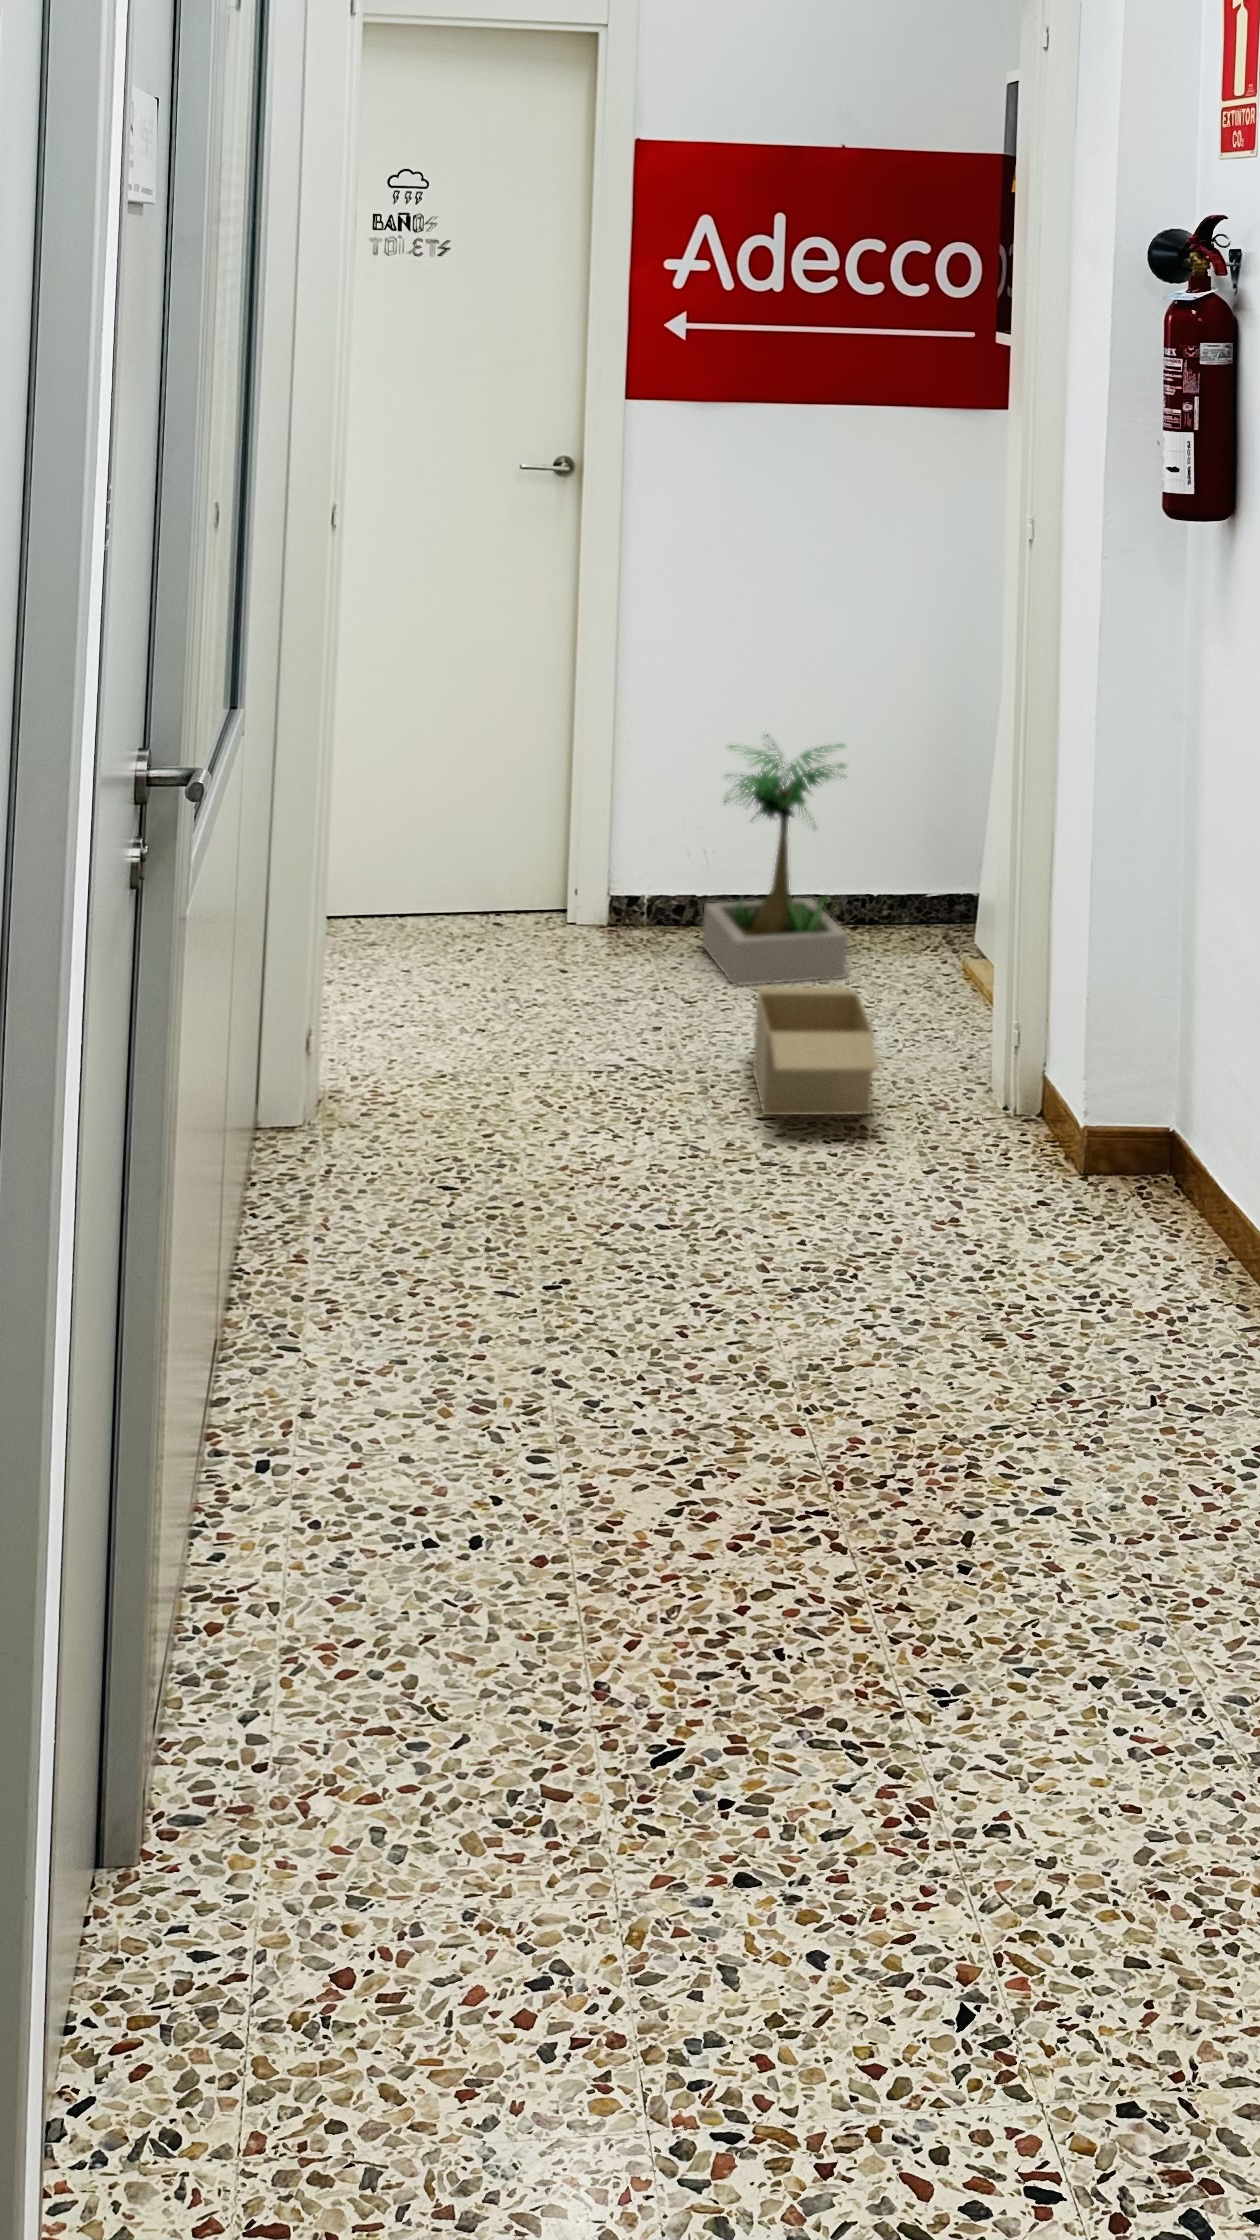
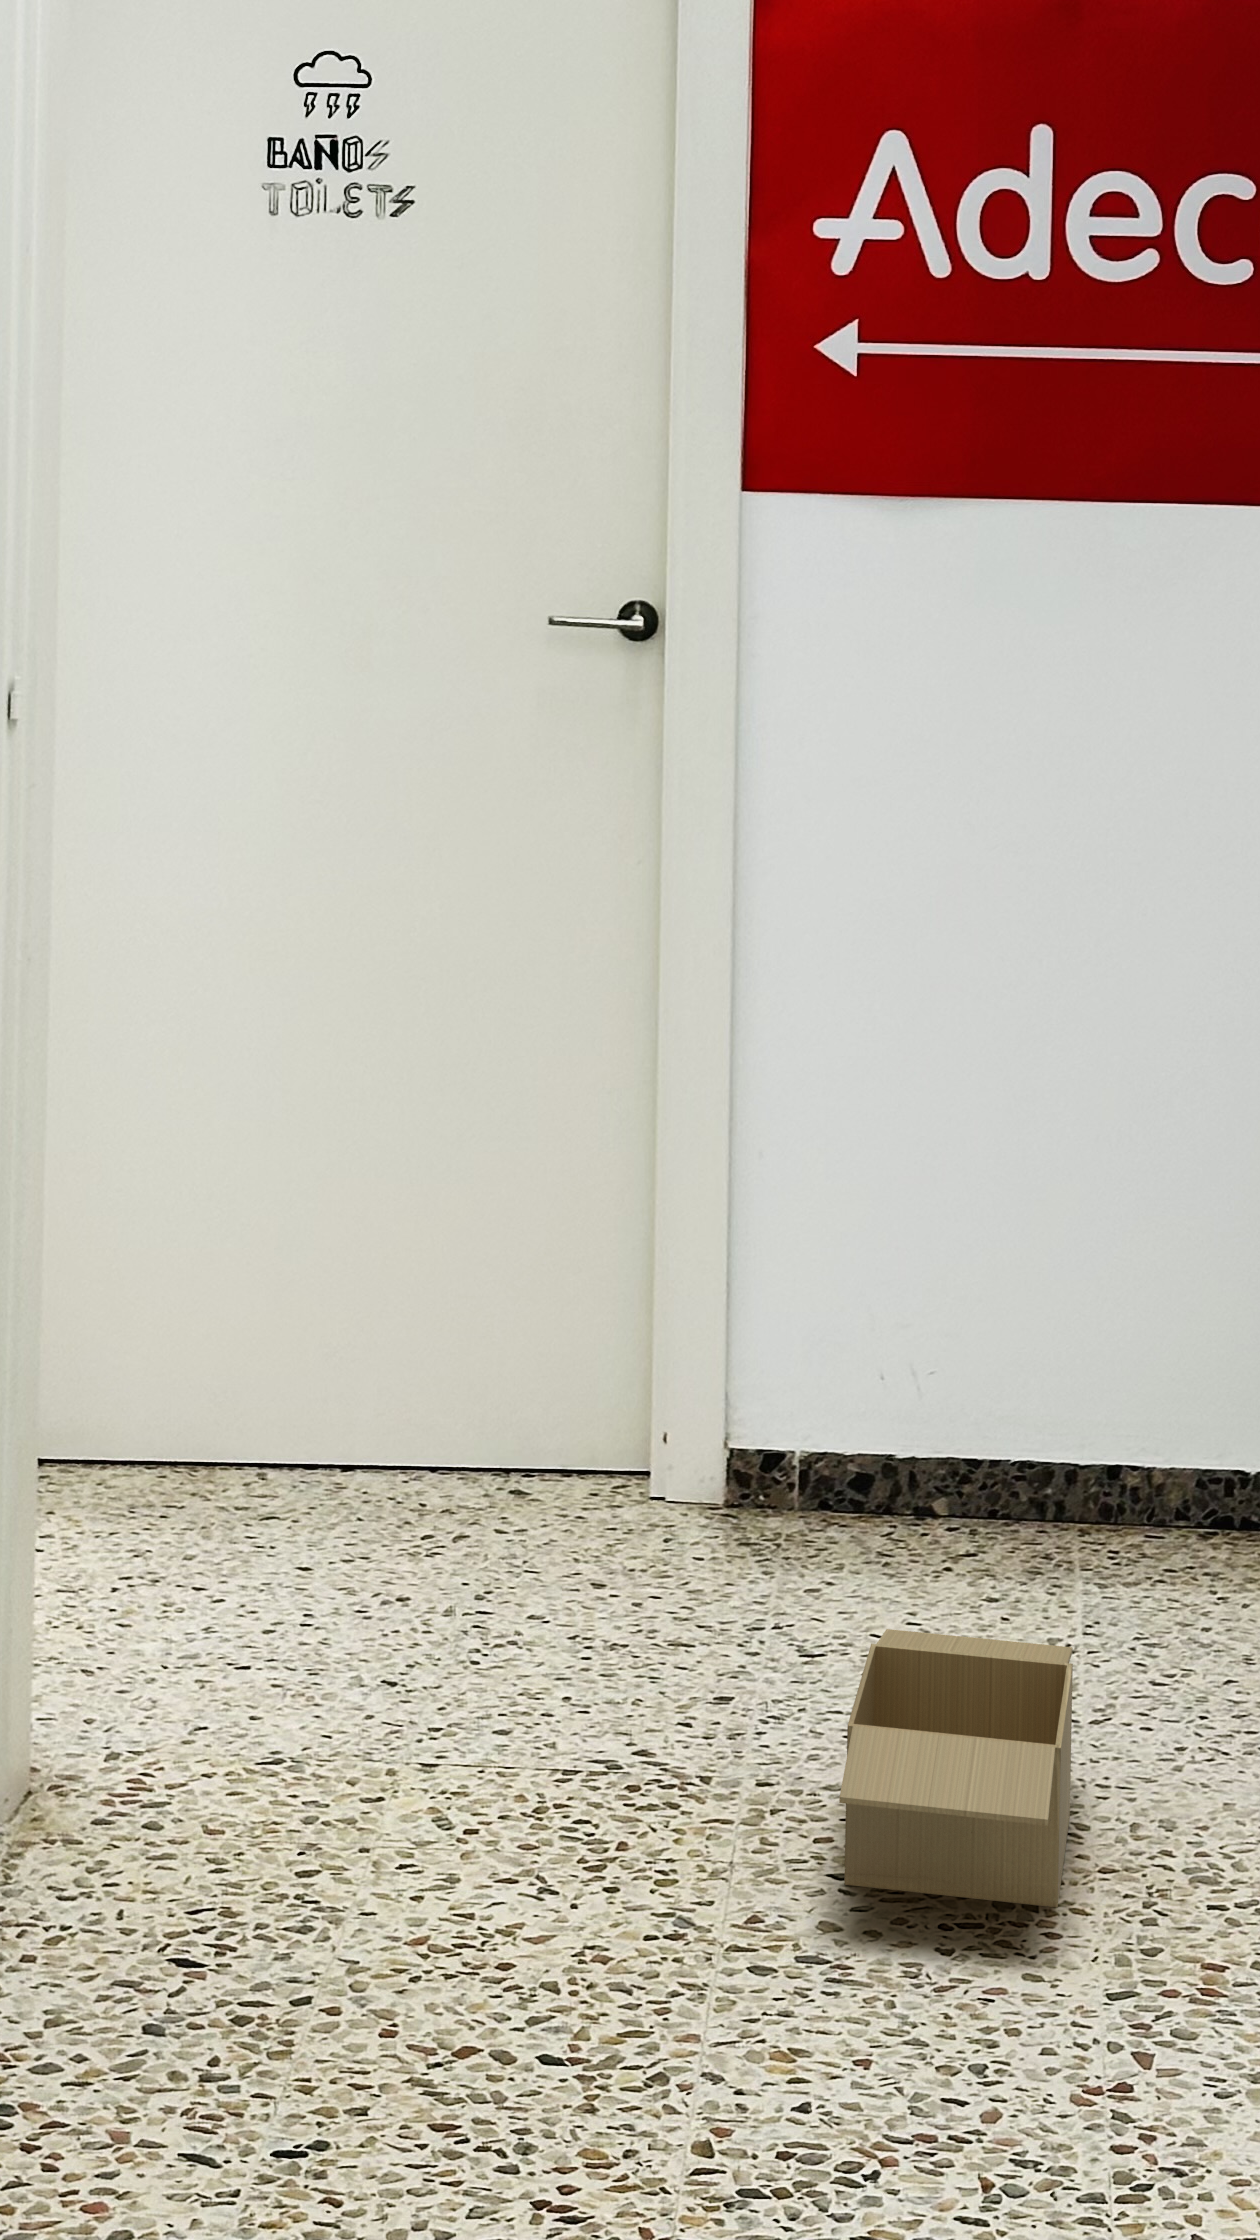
potted plant: present [702,735,848,985] -> none [896,1131,1216,1629]

